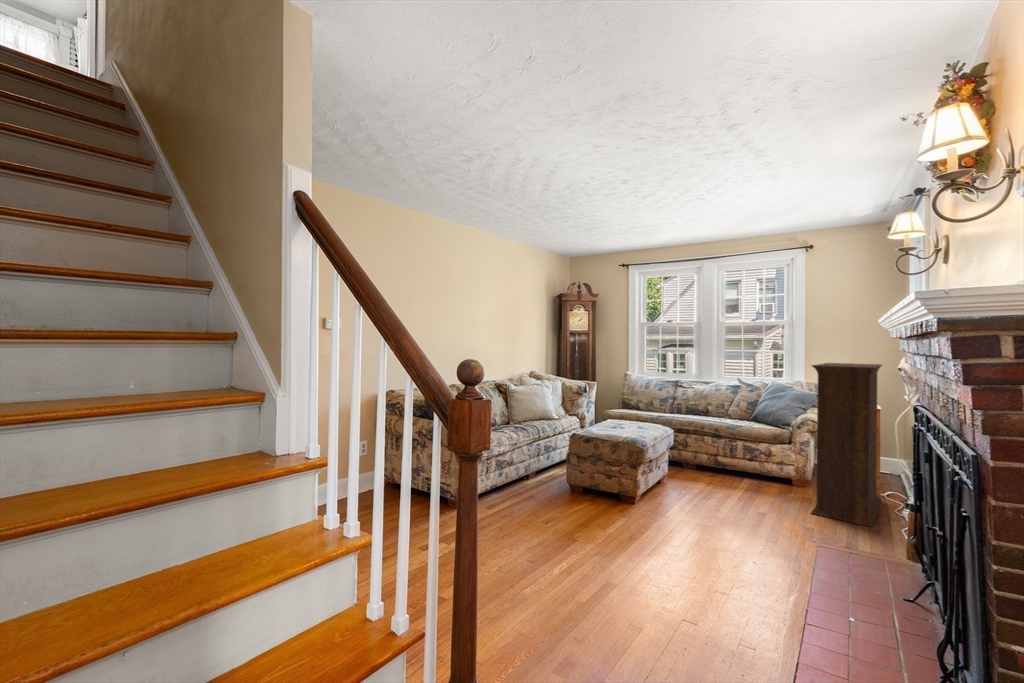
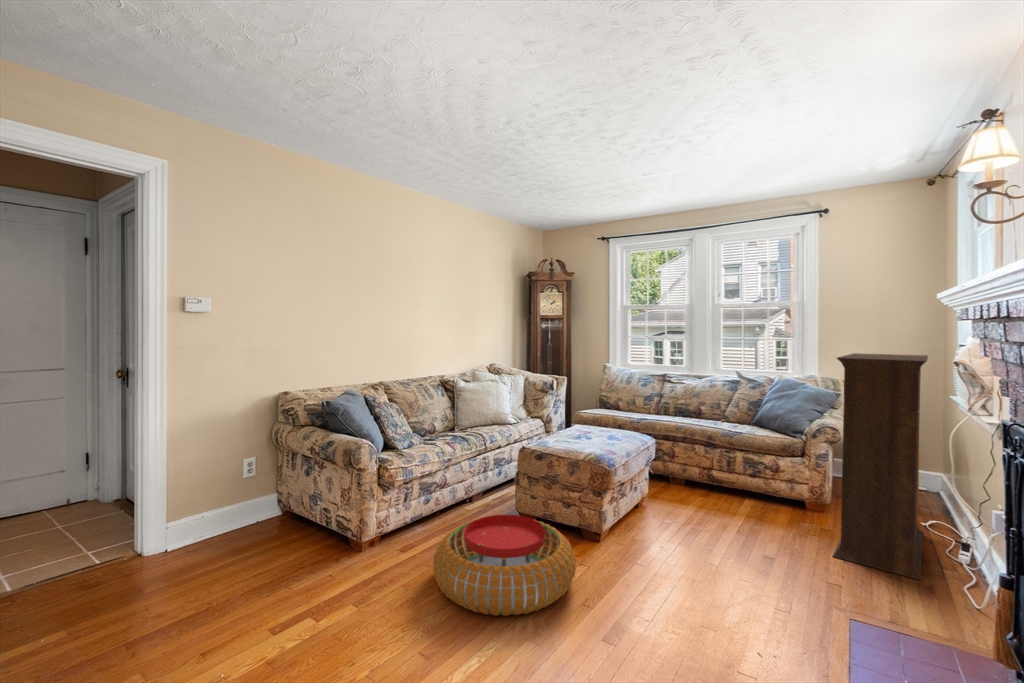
pouf: none [520,480,624,543] -> present [433,515,576,616]

